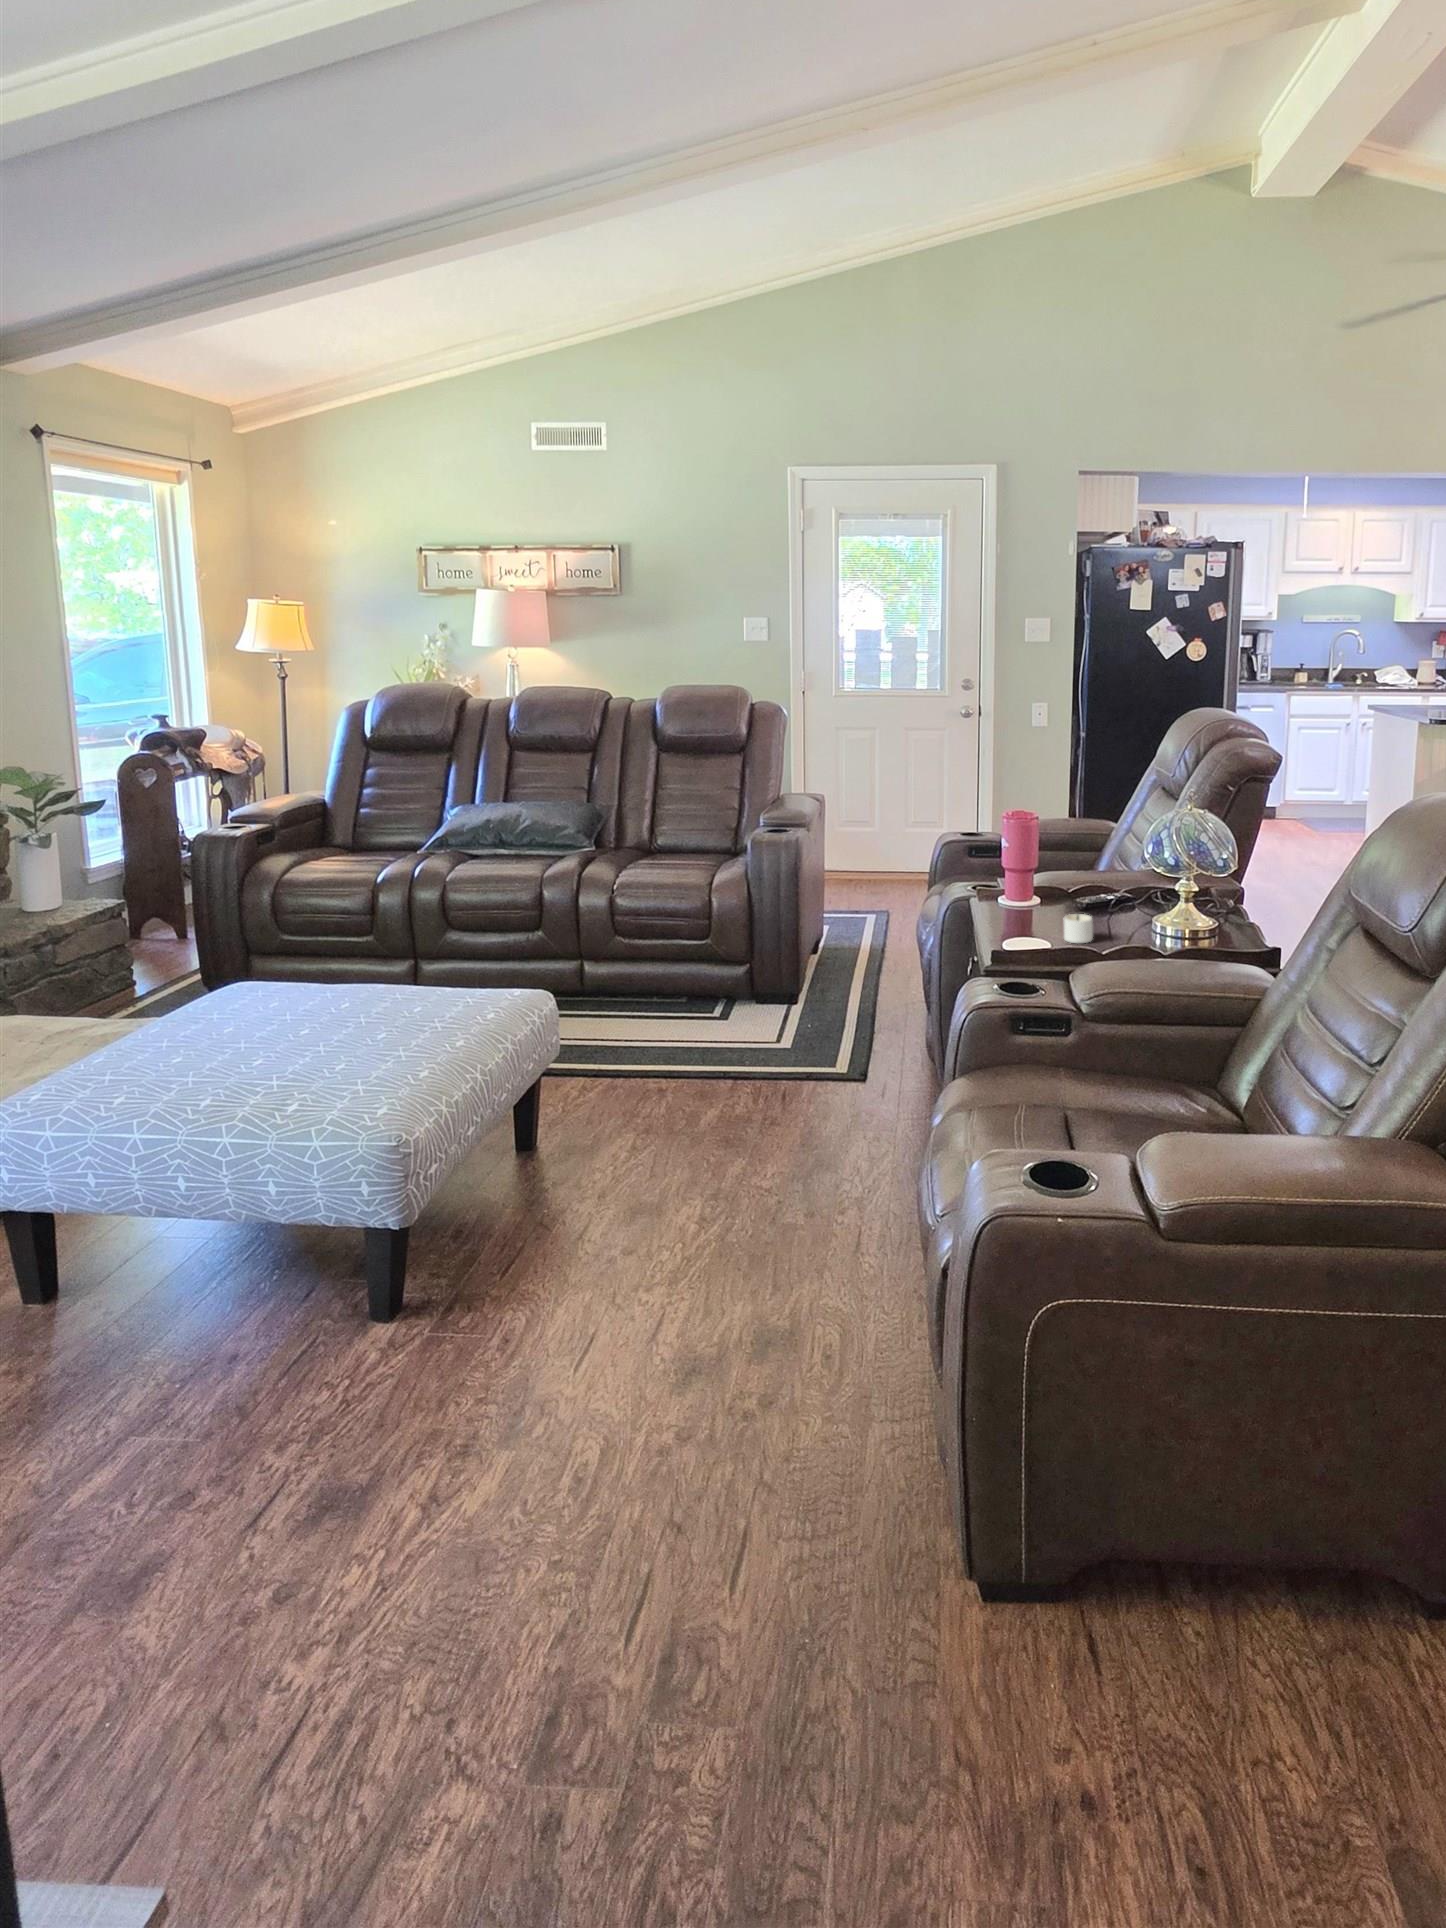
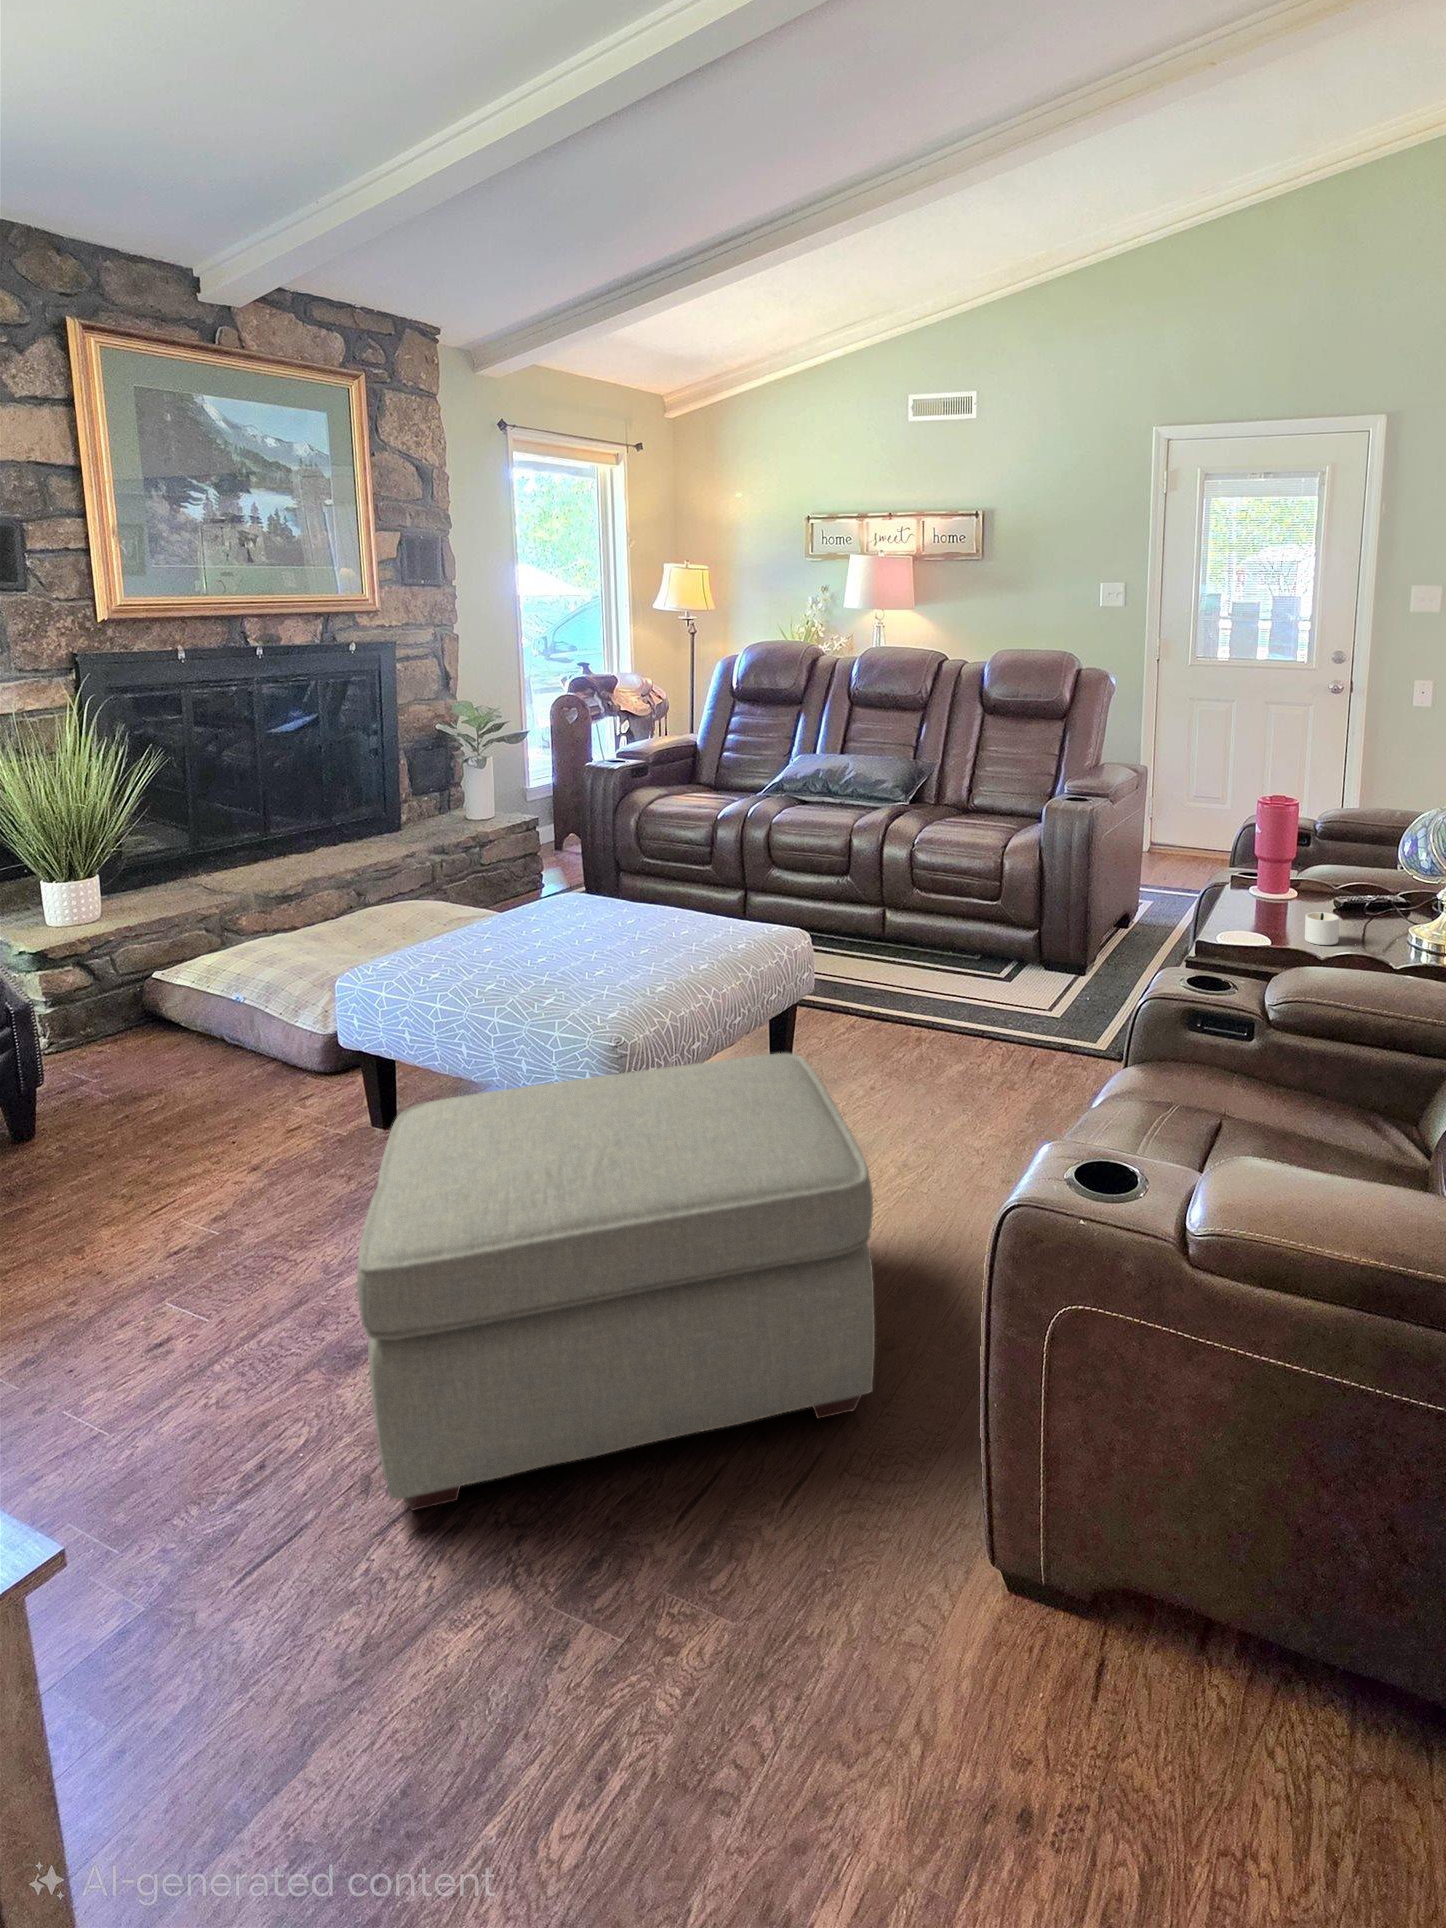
ottoman: none [169,1118,788,1741] -> present [357,1053,875,1510]

